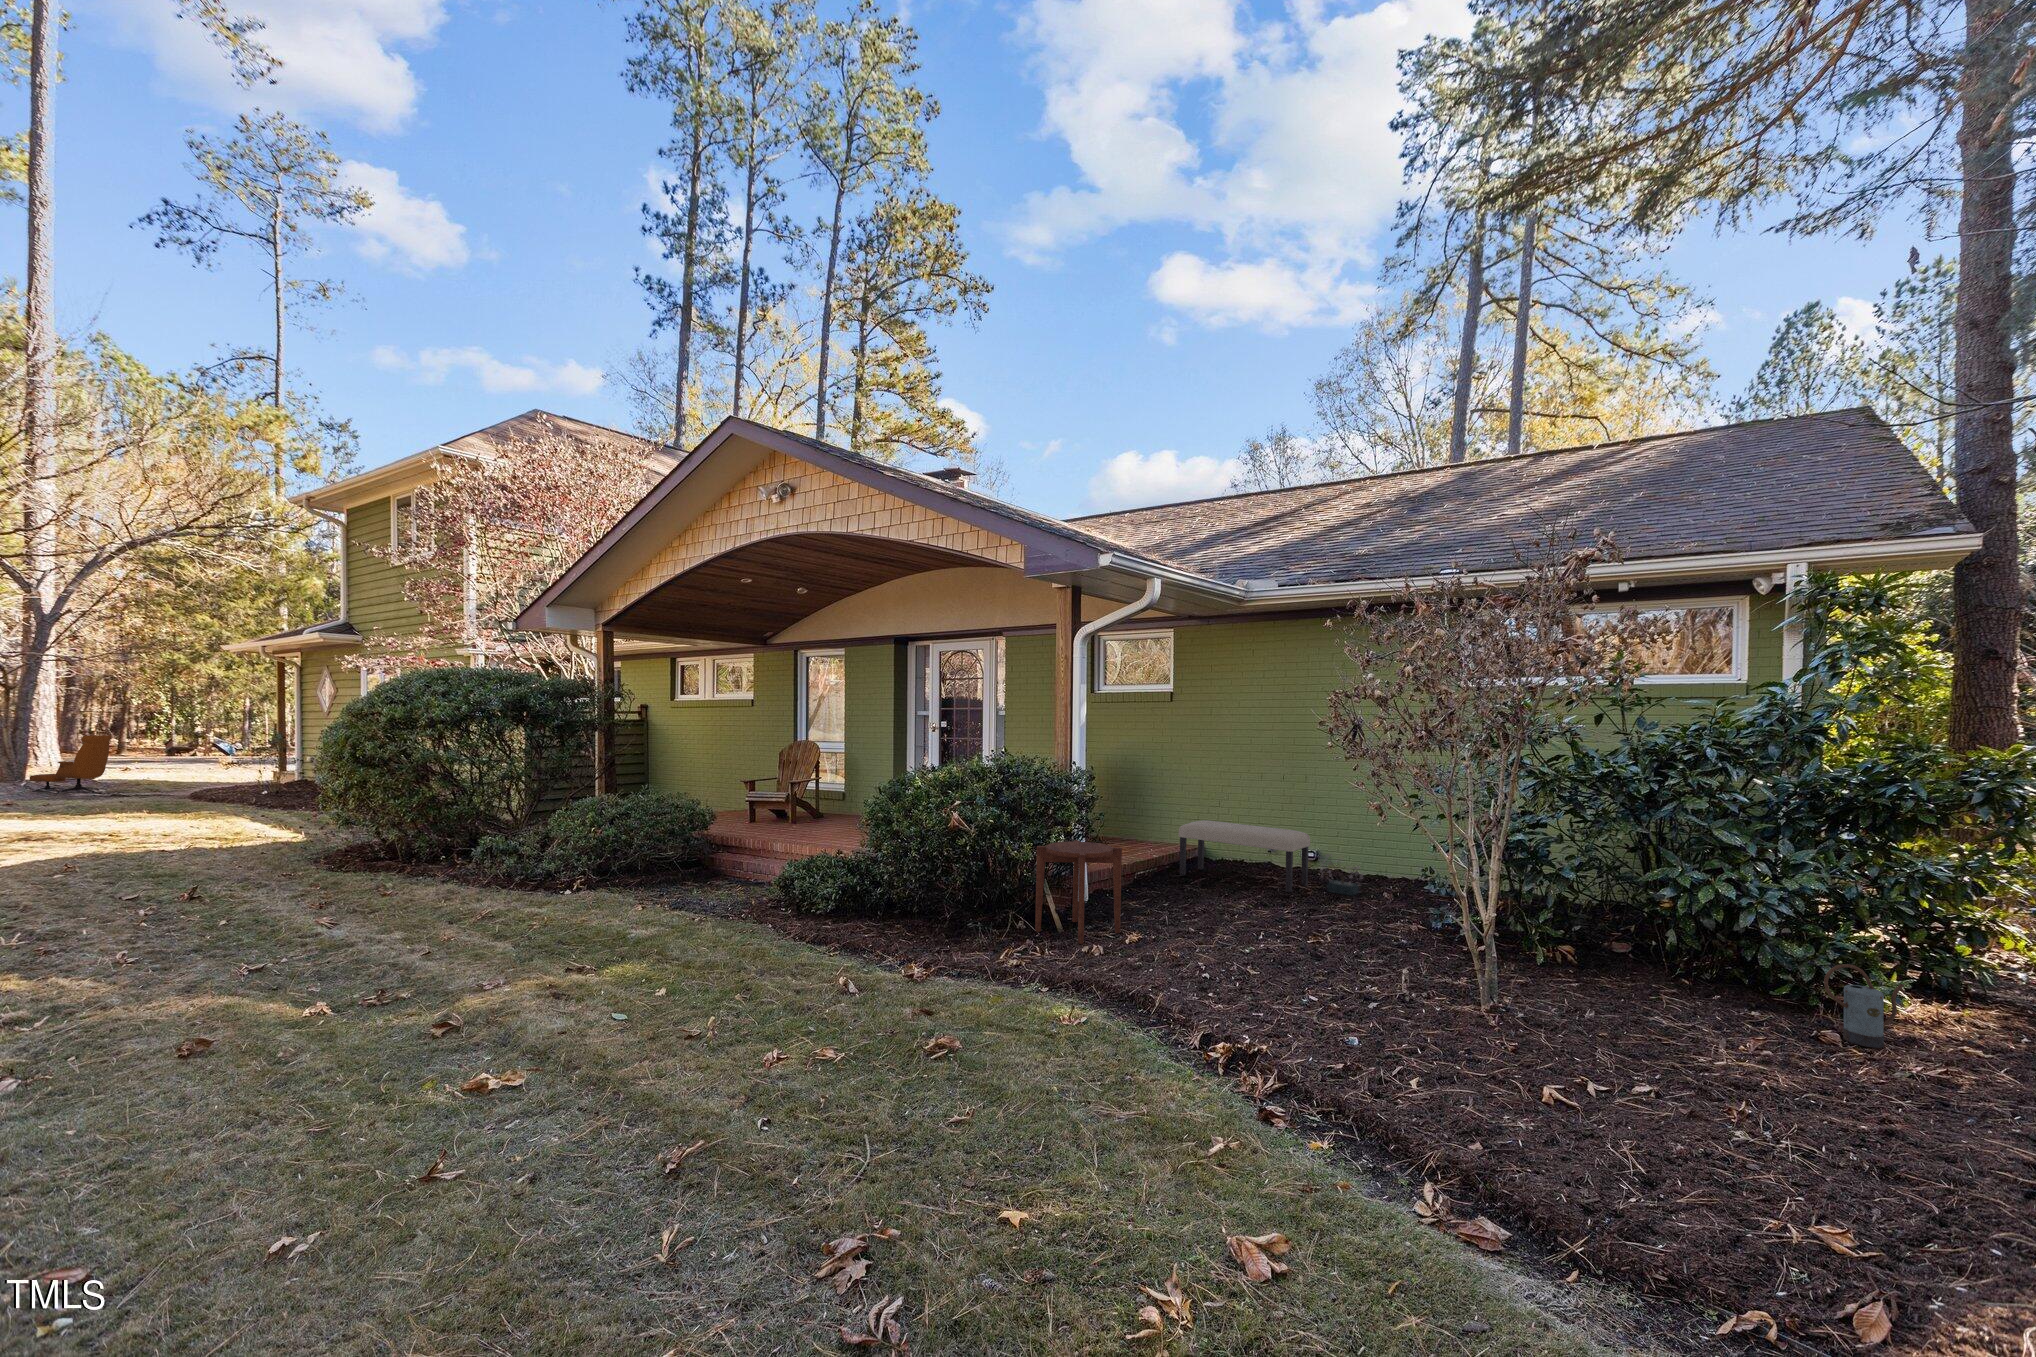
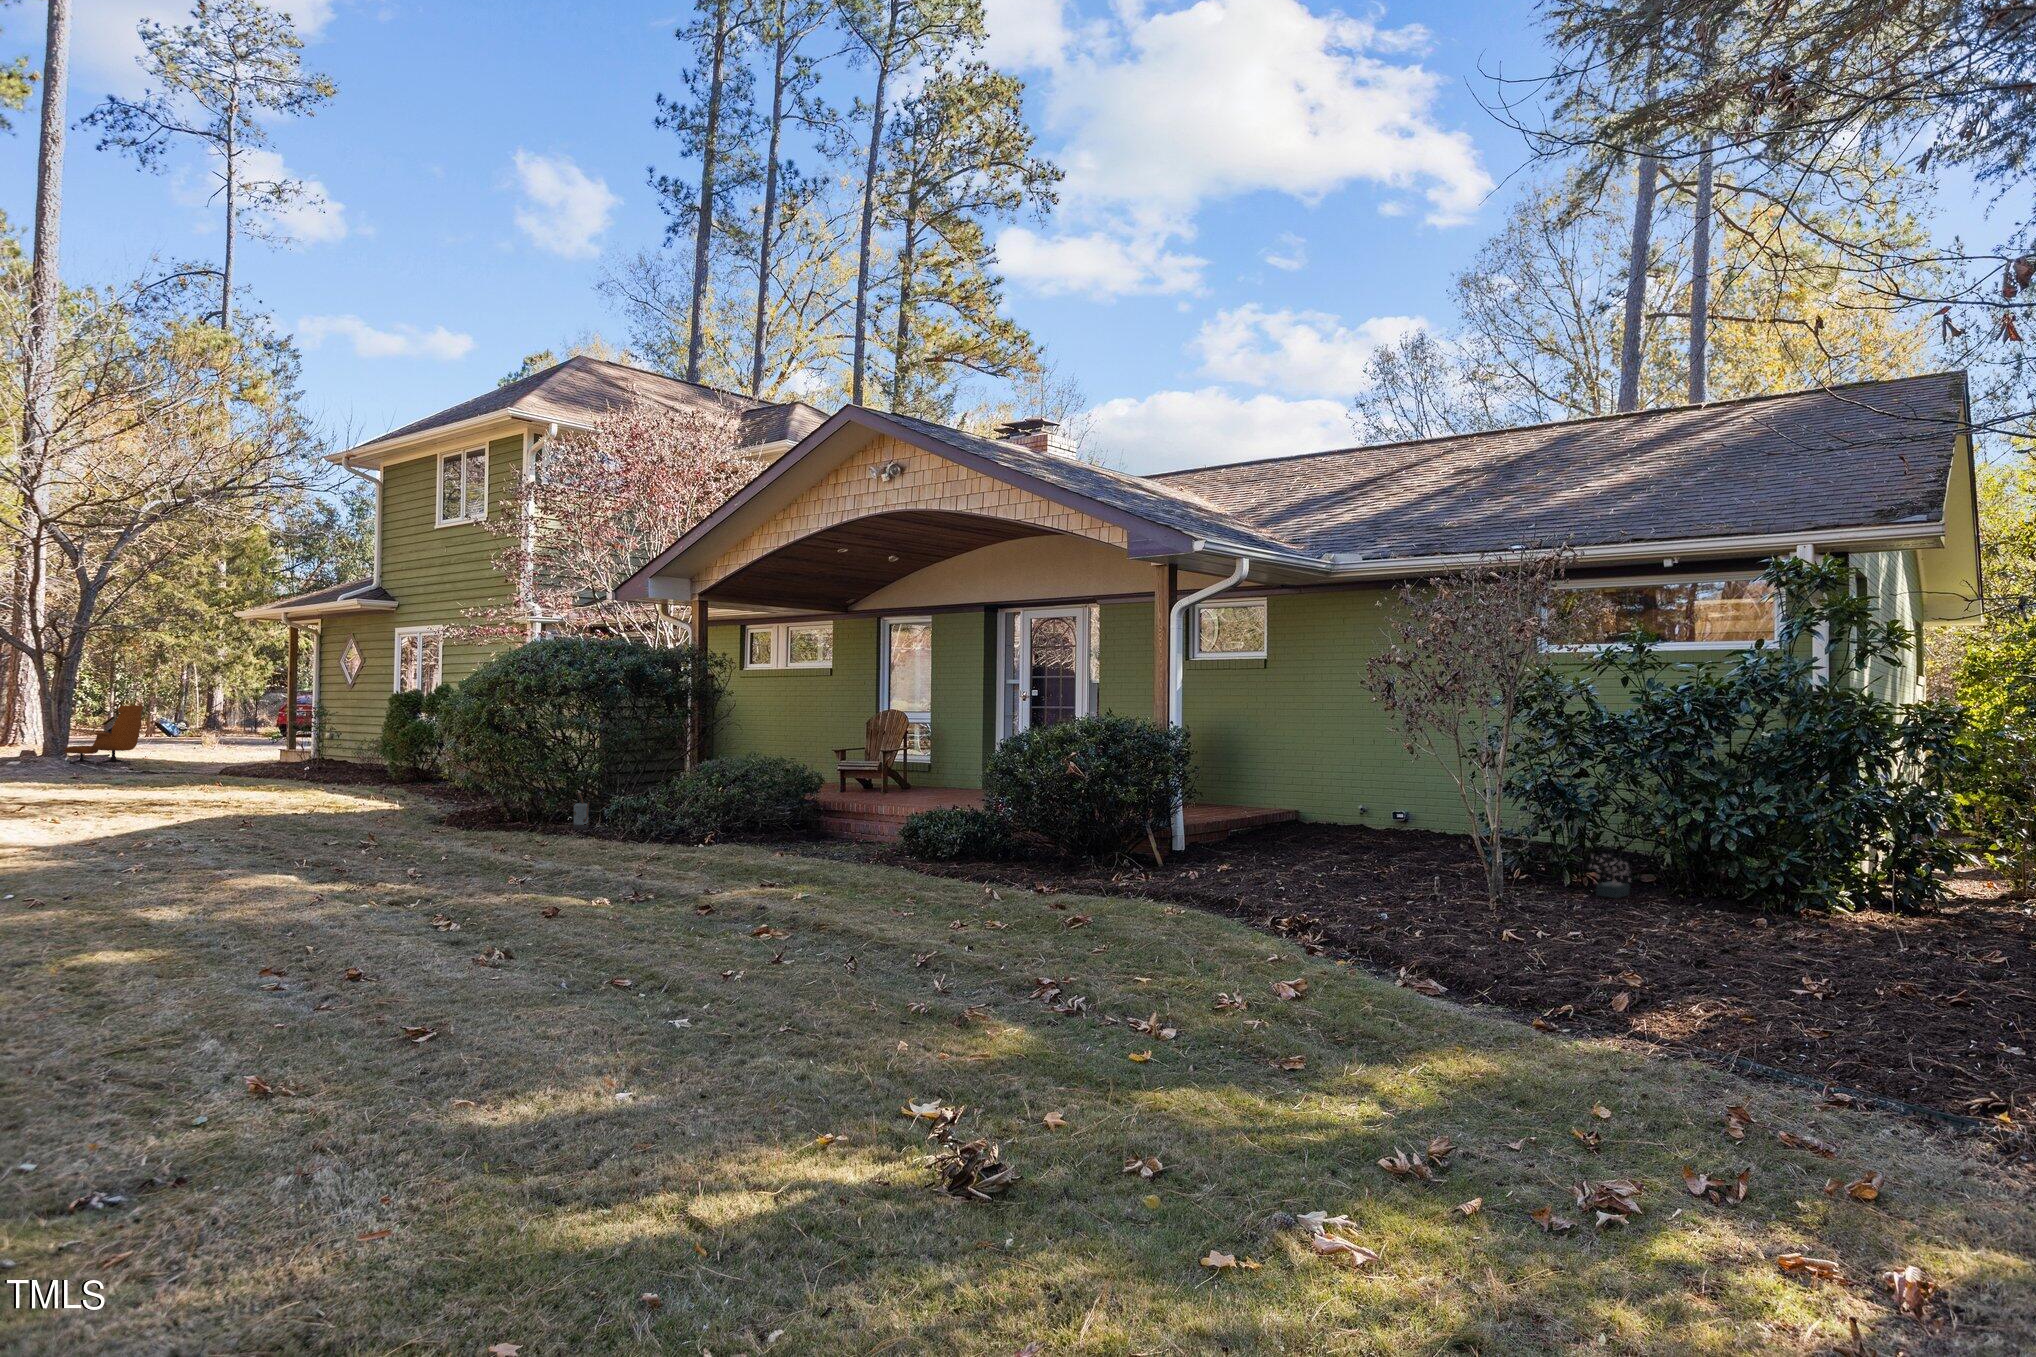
bench: present [1178,820,1310,893] -> none [1268,782,1392,844]
side table: present [1035,840,1122,944] -> none [1139,789,1214,872]
decorative plant: present [1322,854,1363,896] -> present [1590,855,1631,898]
watering can: present [1824,964,1905,1048] -> present [573,793,590,830]

